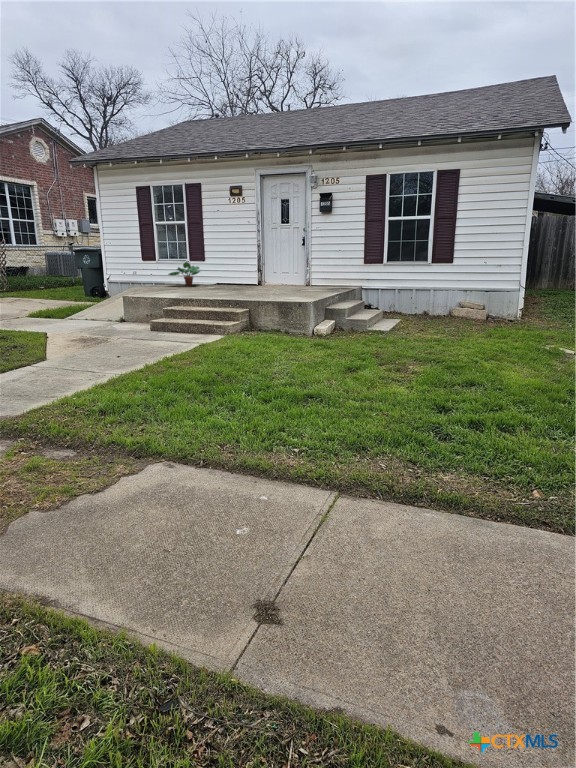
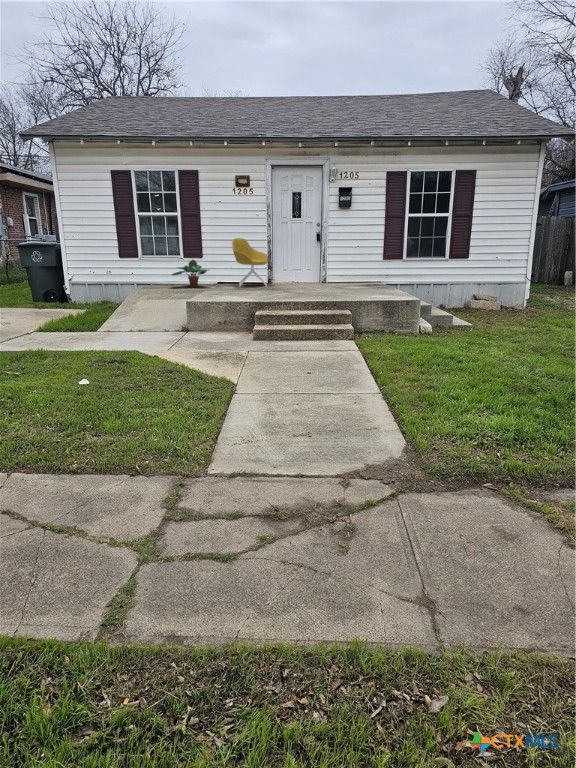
chair: none [218,243,252,287] -> present [232,238,268,287]

